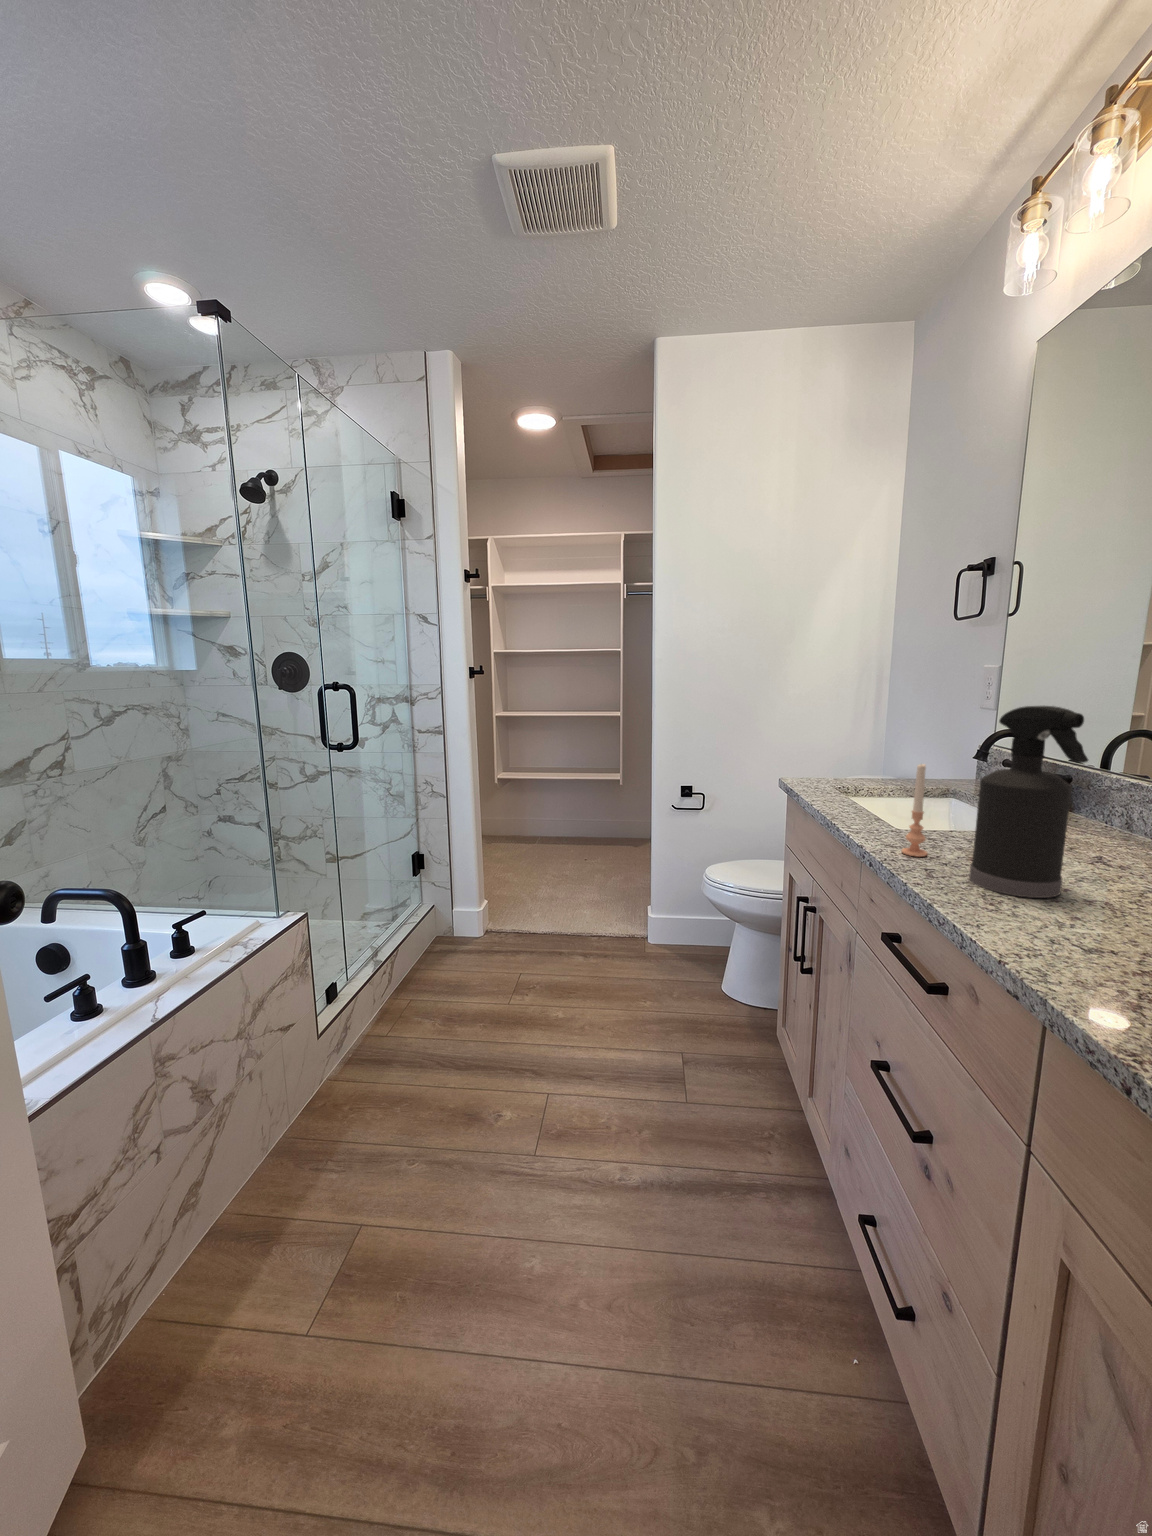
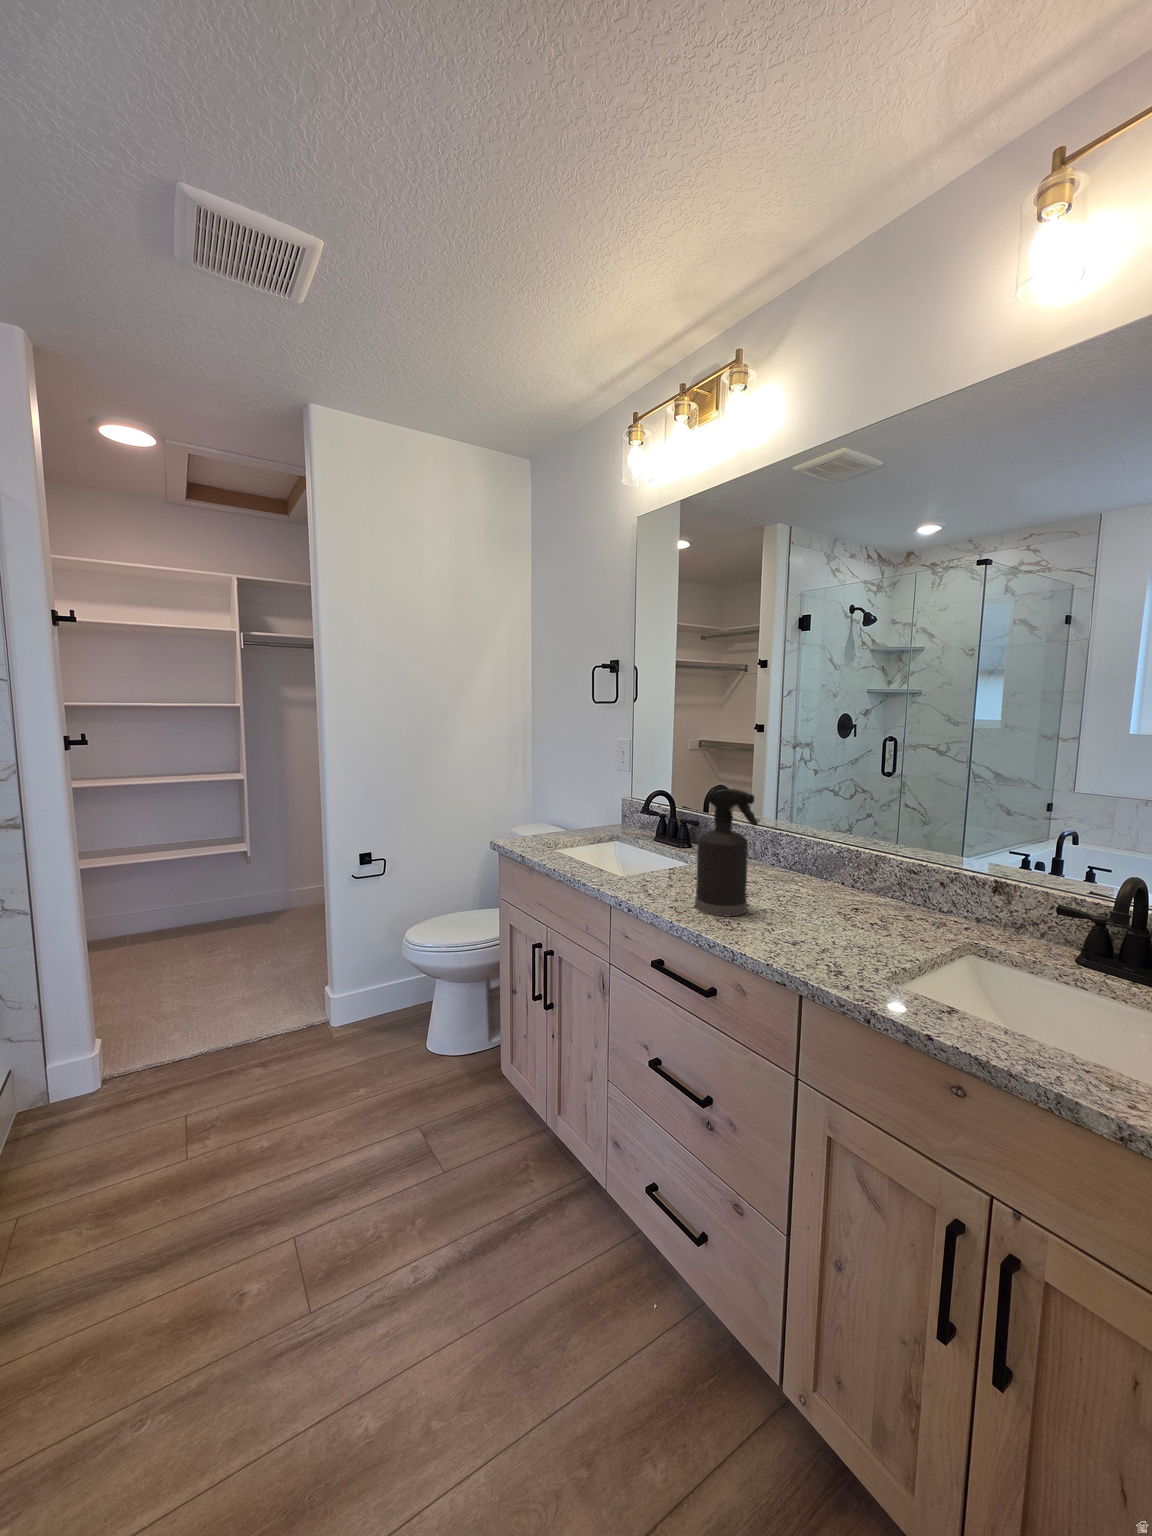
candle: present [902,764,927,857] -> none [643,830,660,899]

